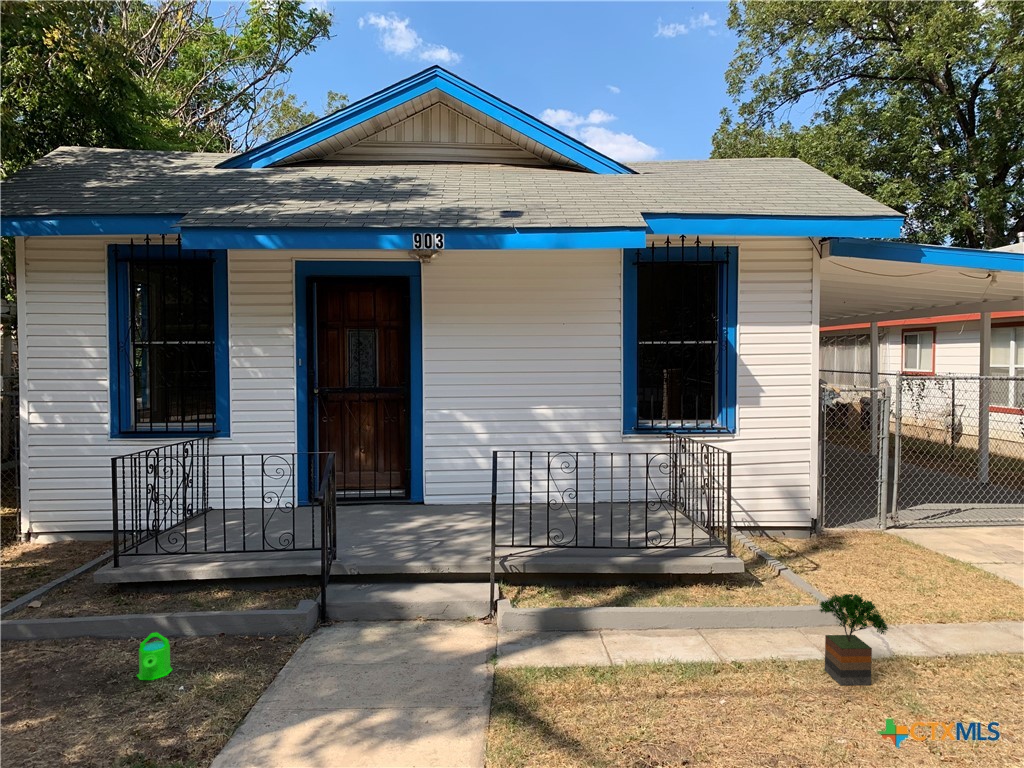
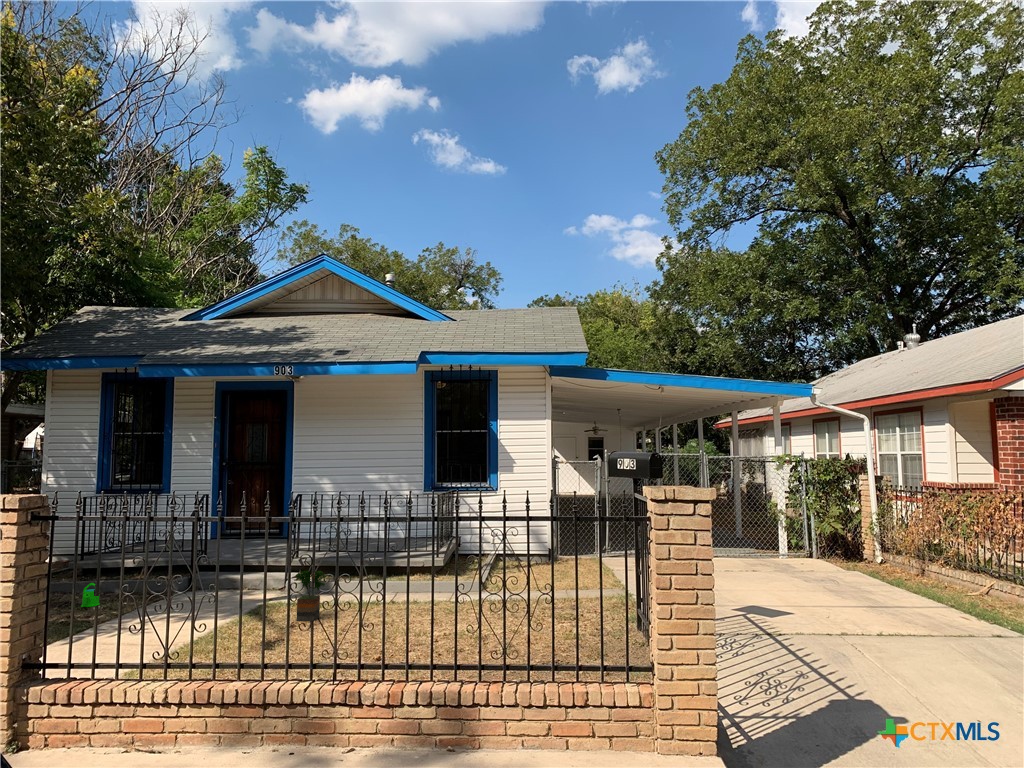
potted tree: present [819,594,888,685] -> present [296,571,326,621]

